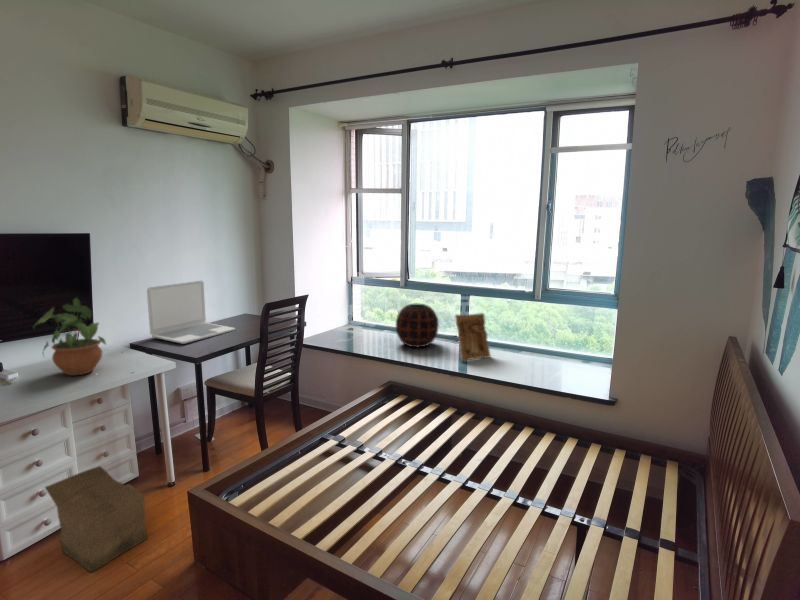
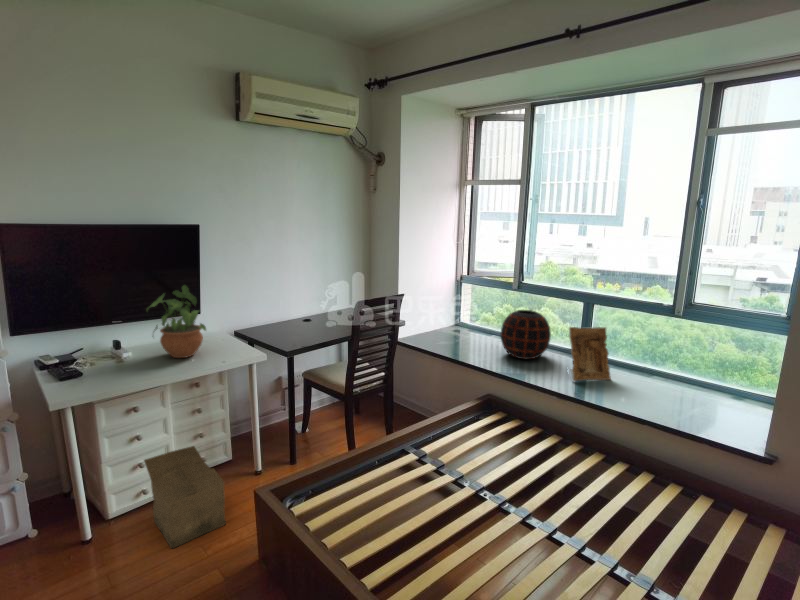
laptop: present [147,281,235,344] -> none [252,273,332,335]

